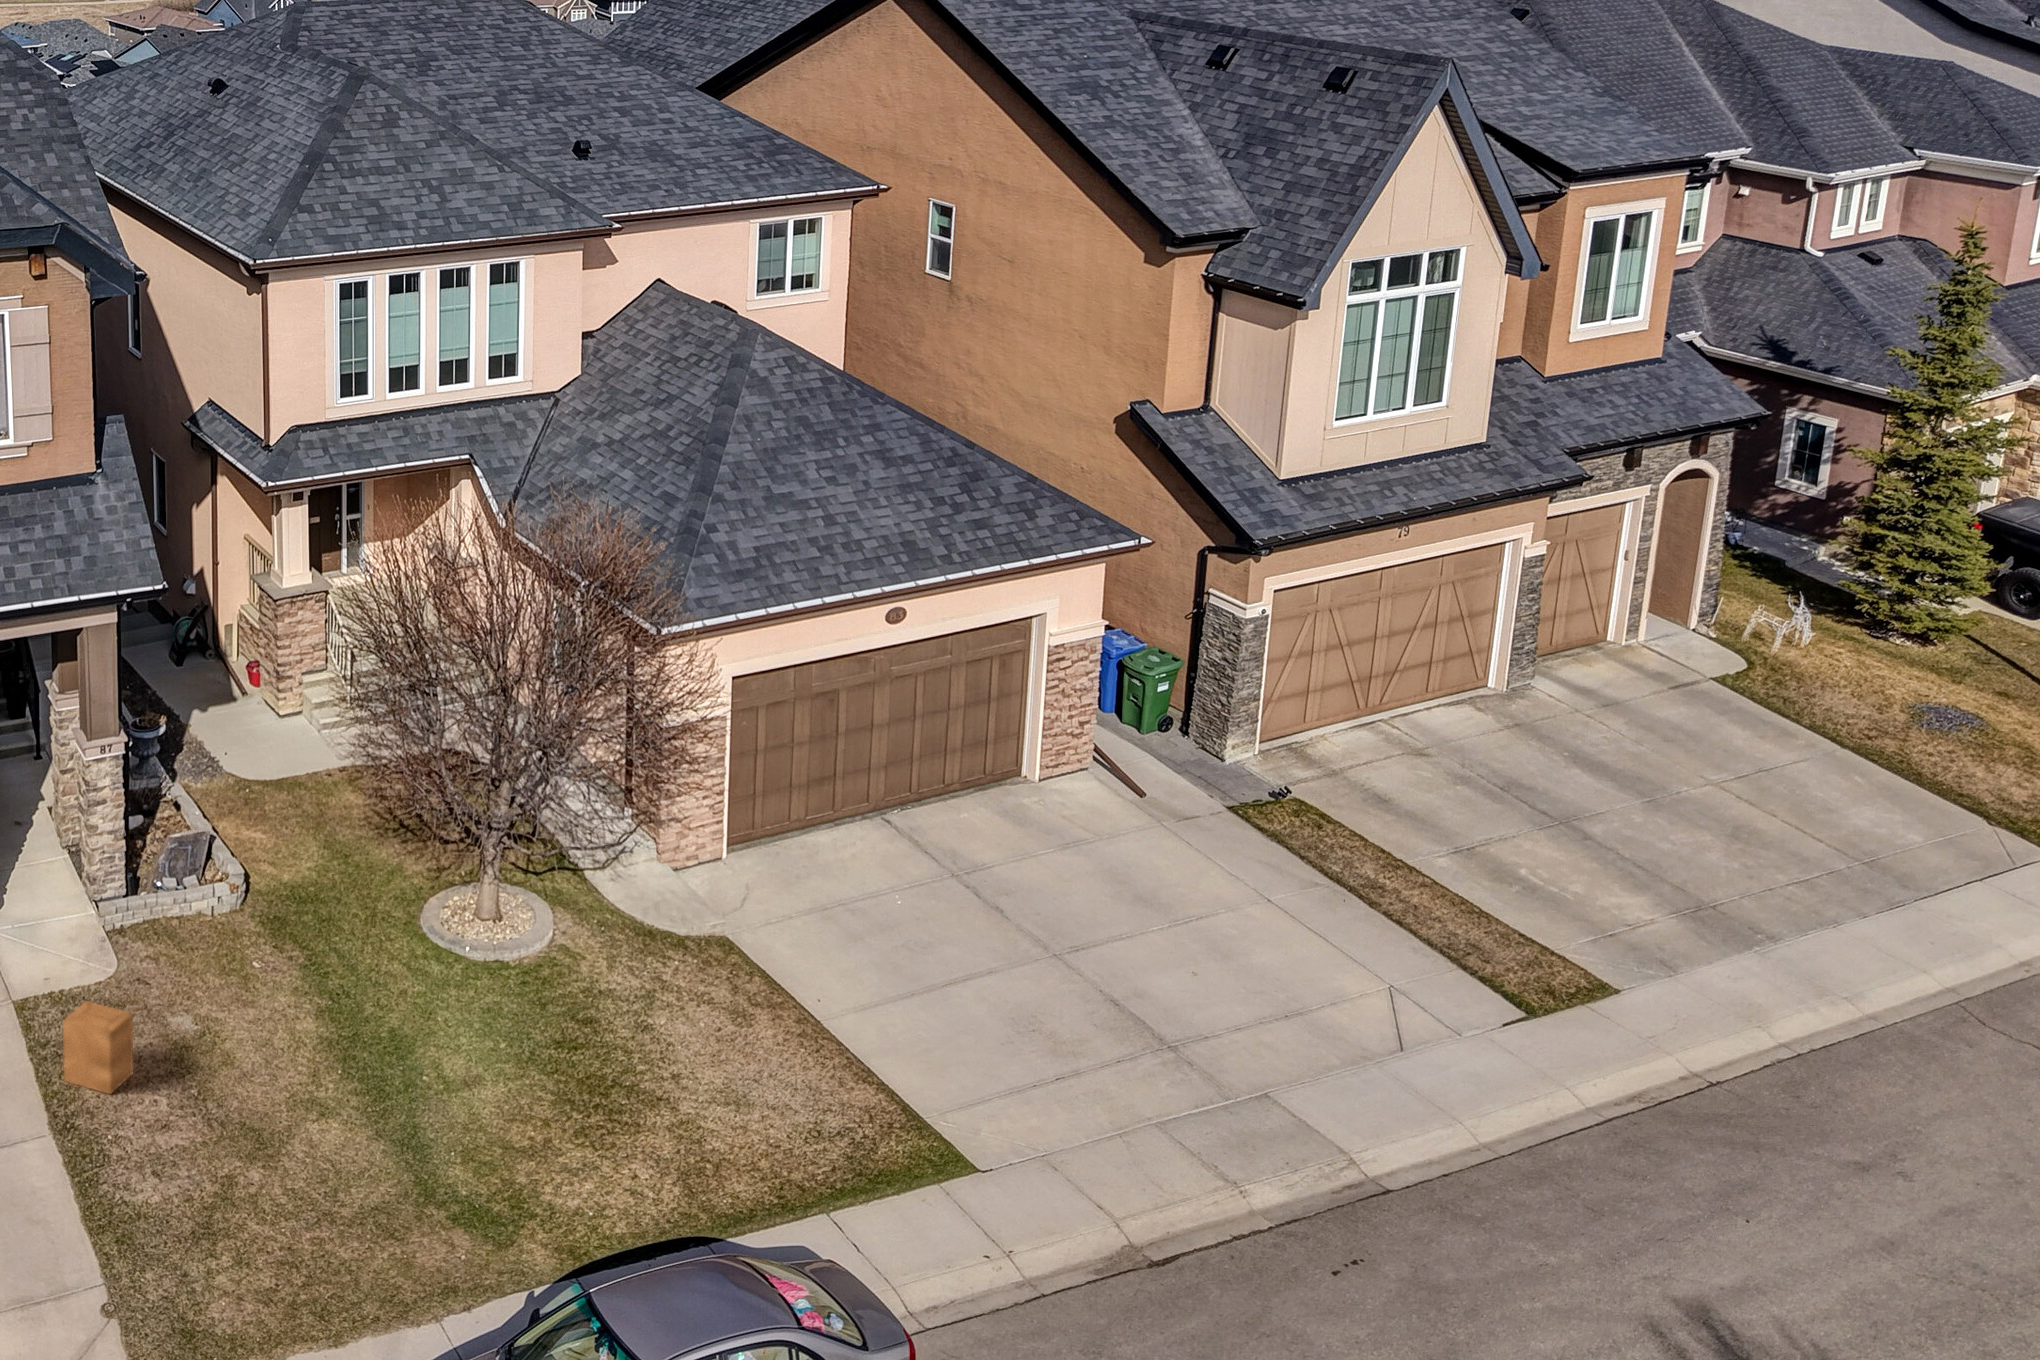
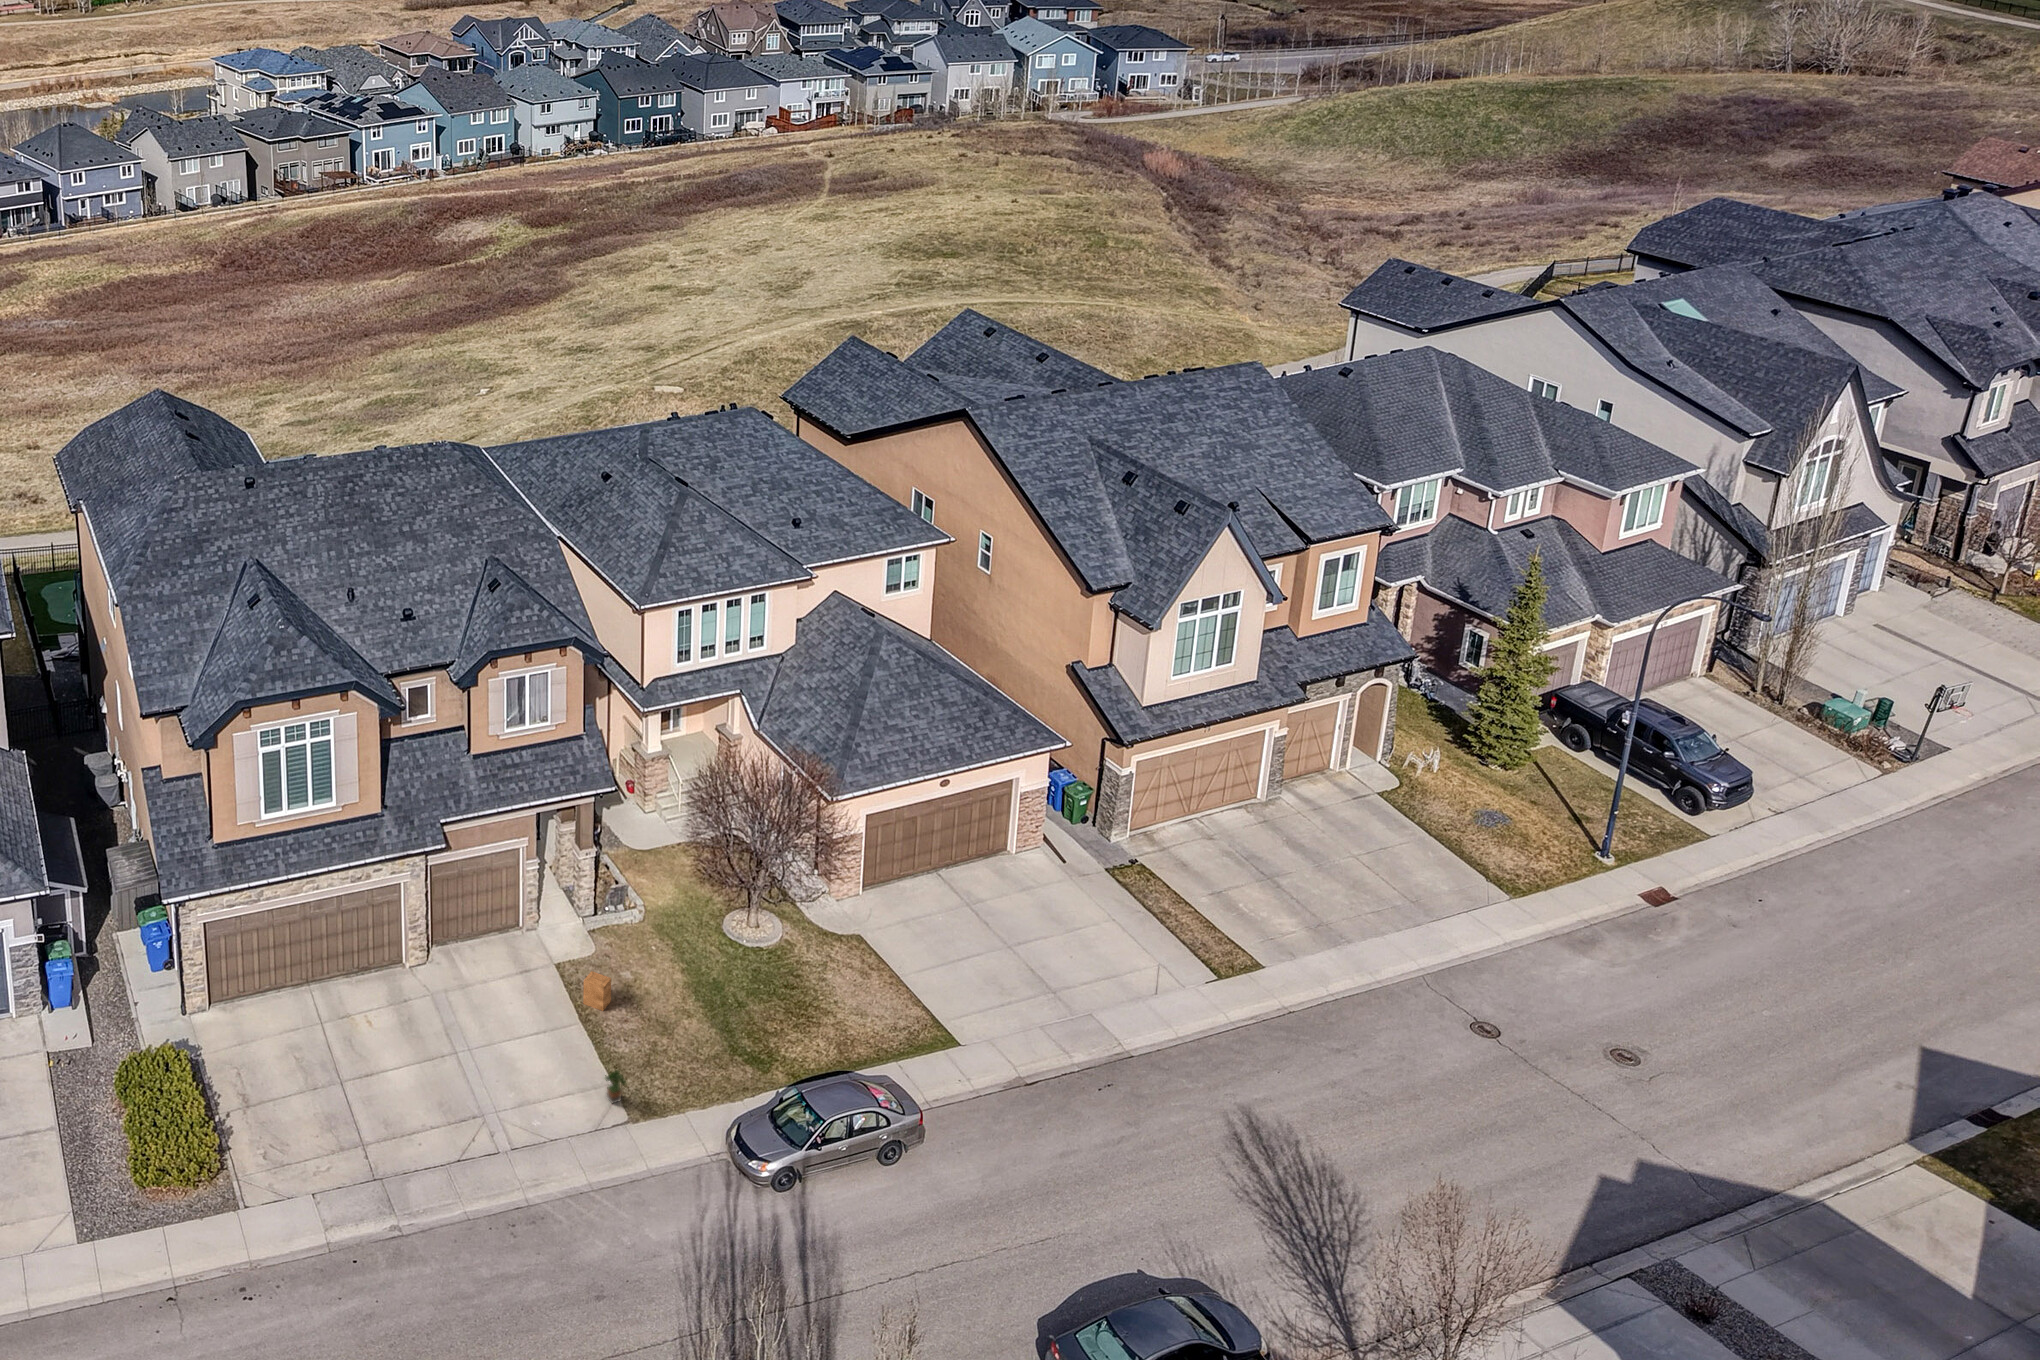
potted tree: none [78,1212,137,1302] -> present [605,1071,627,1104]

